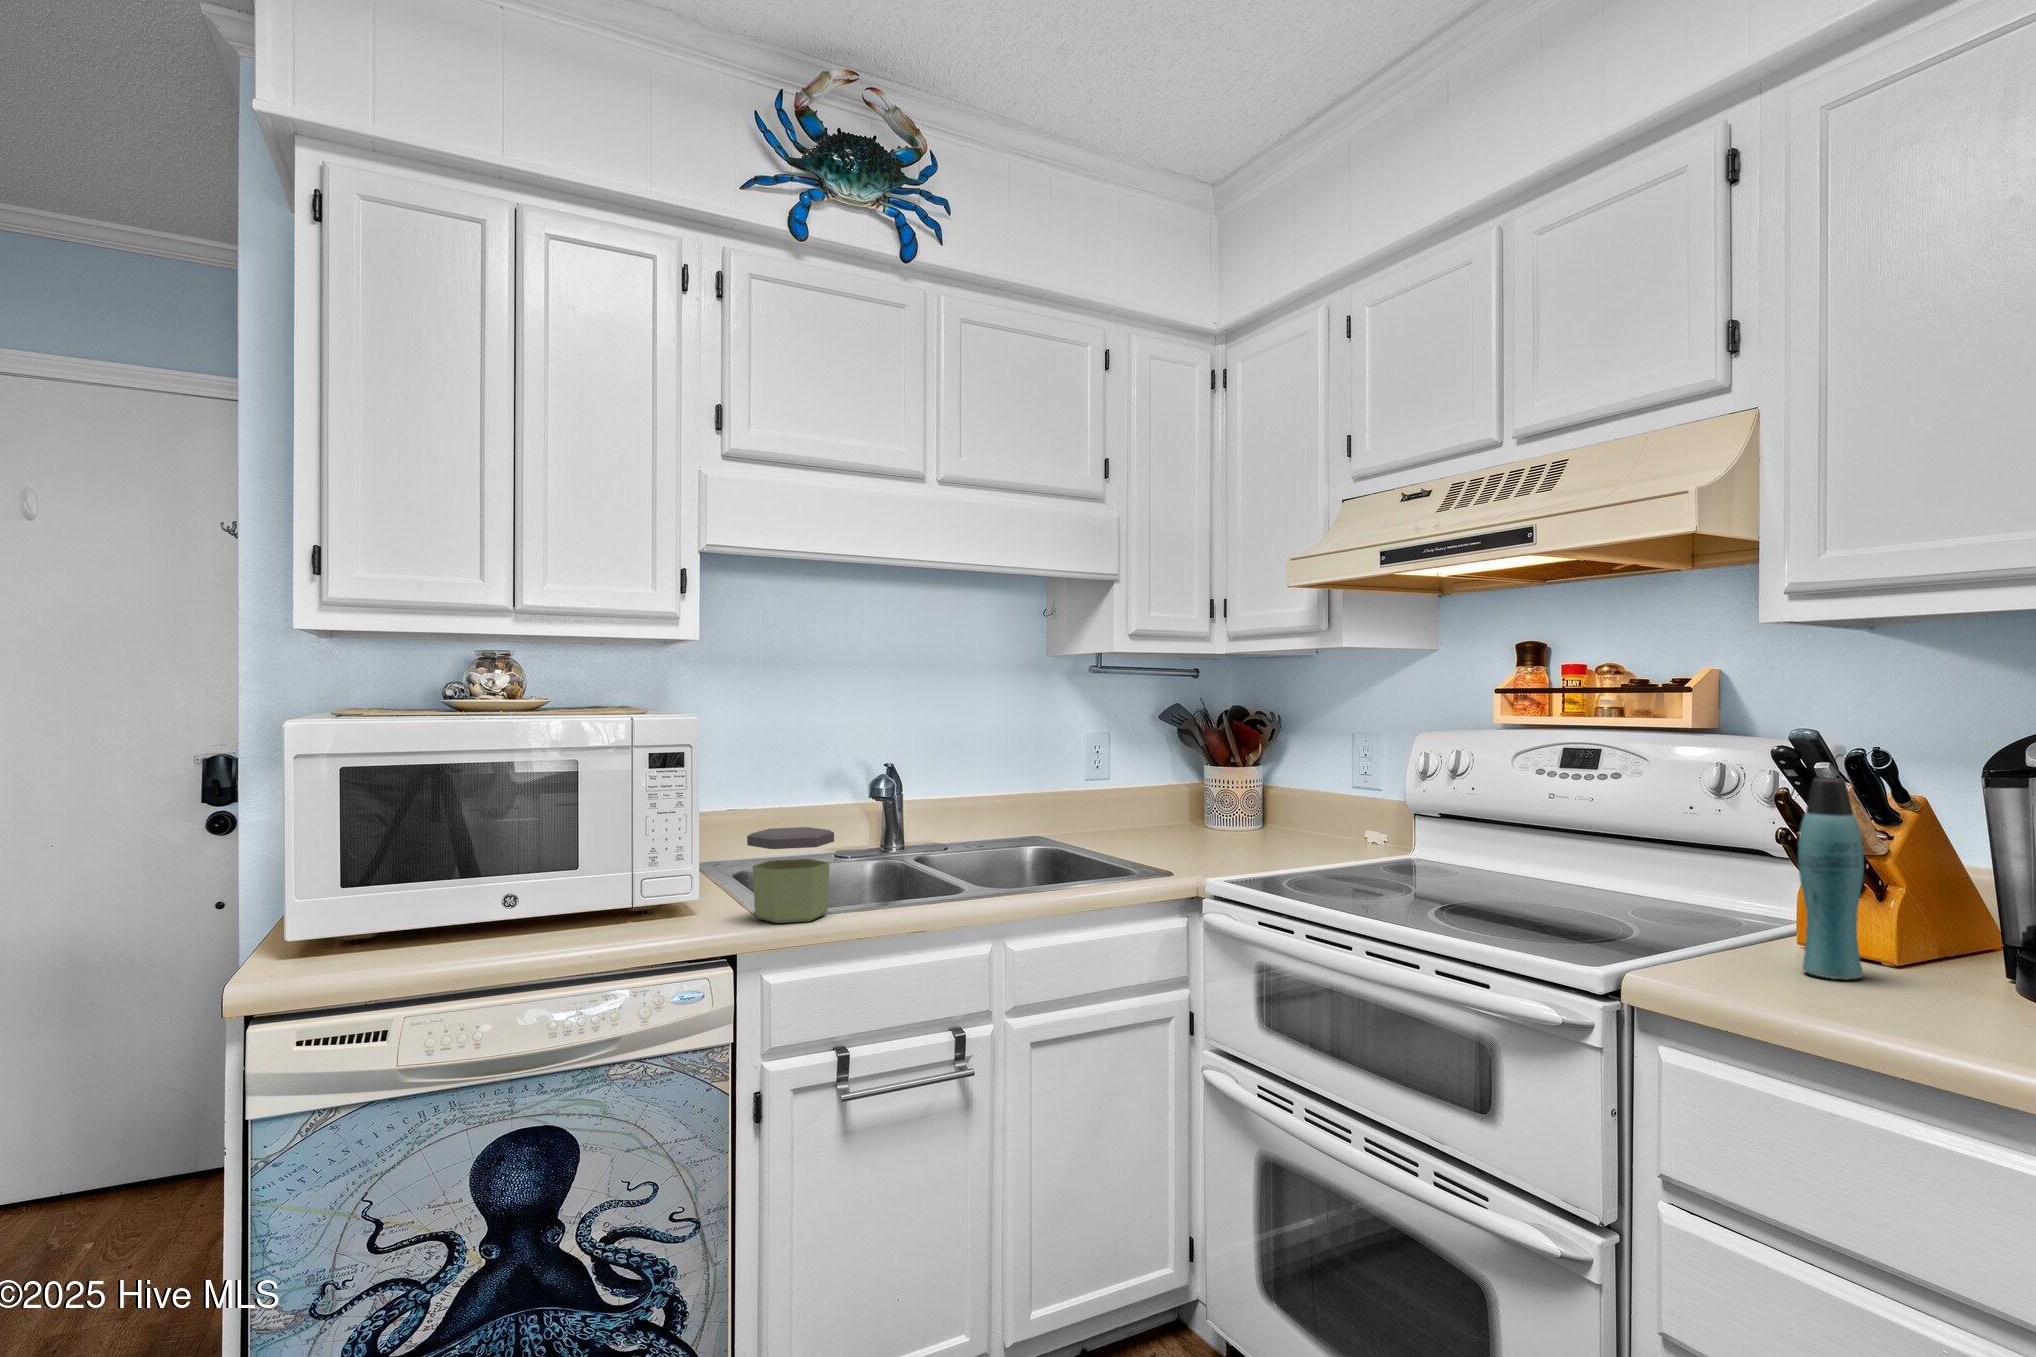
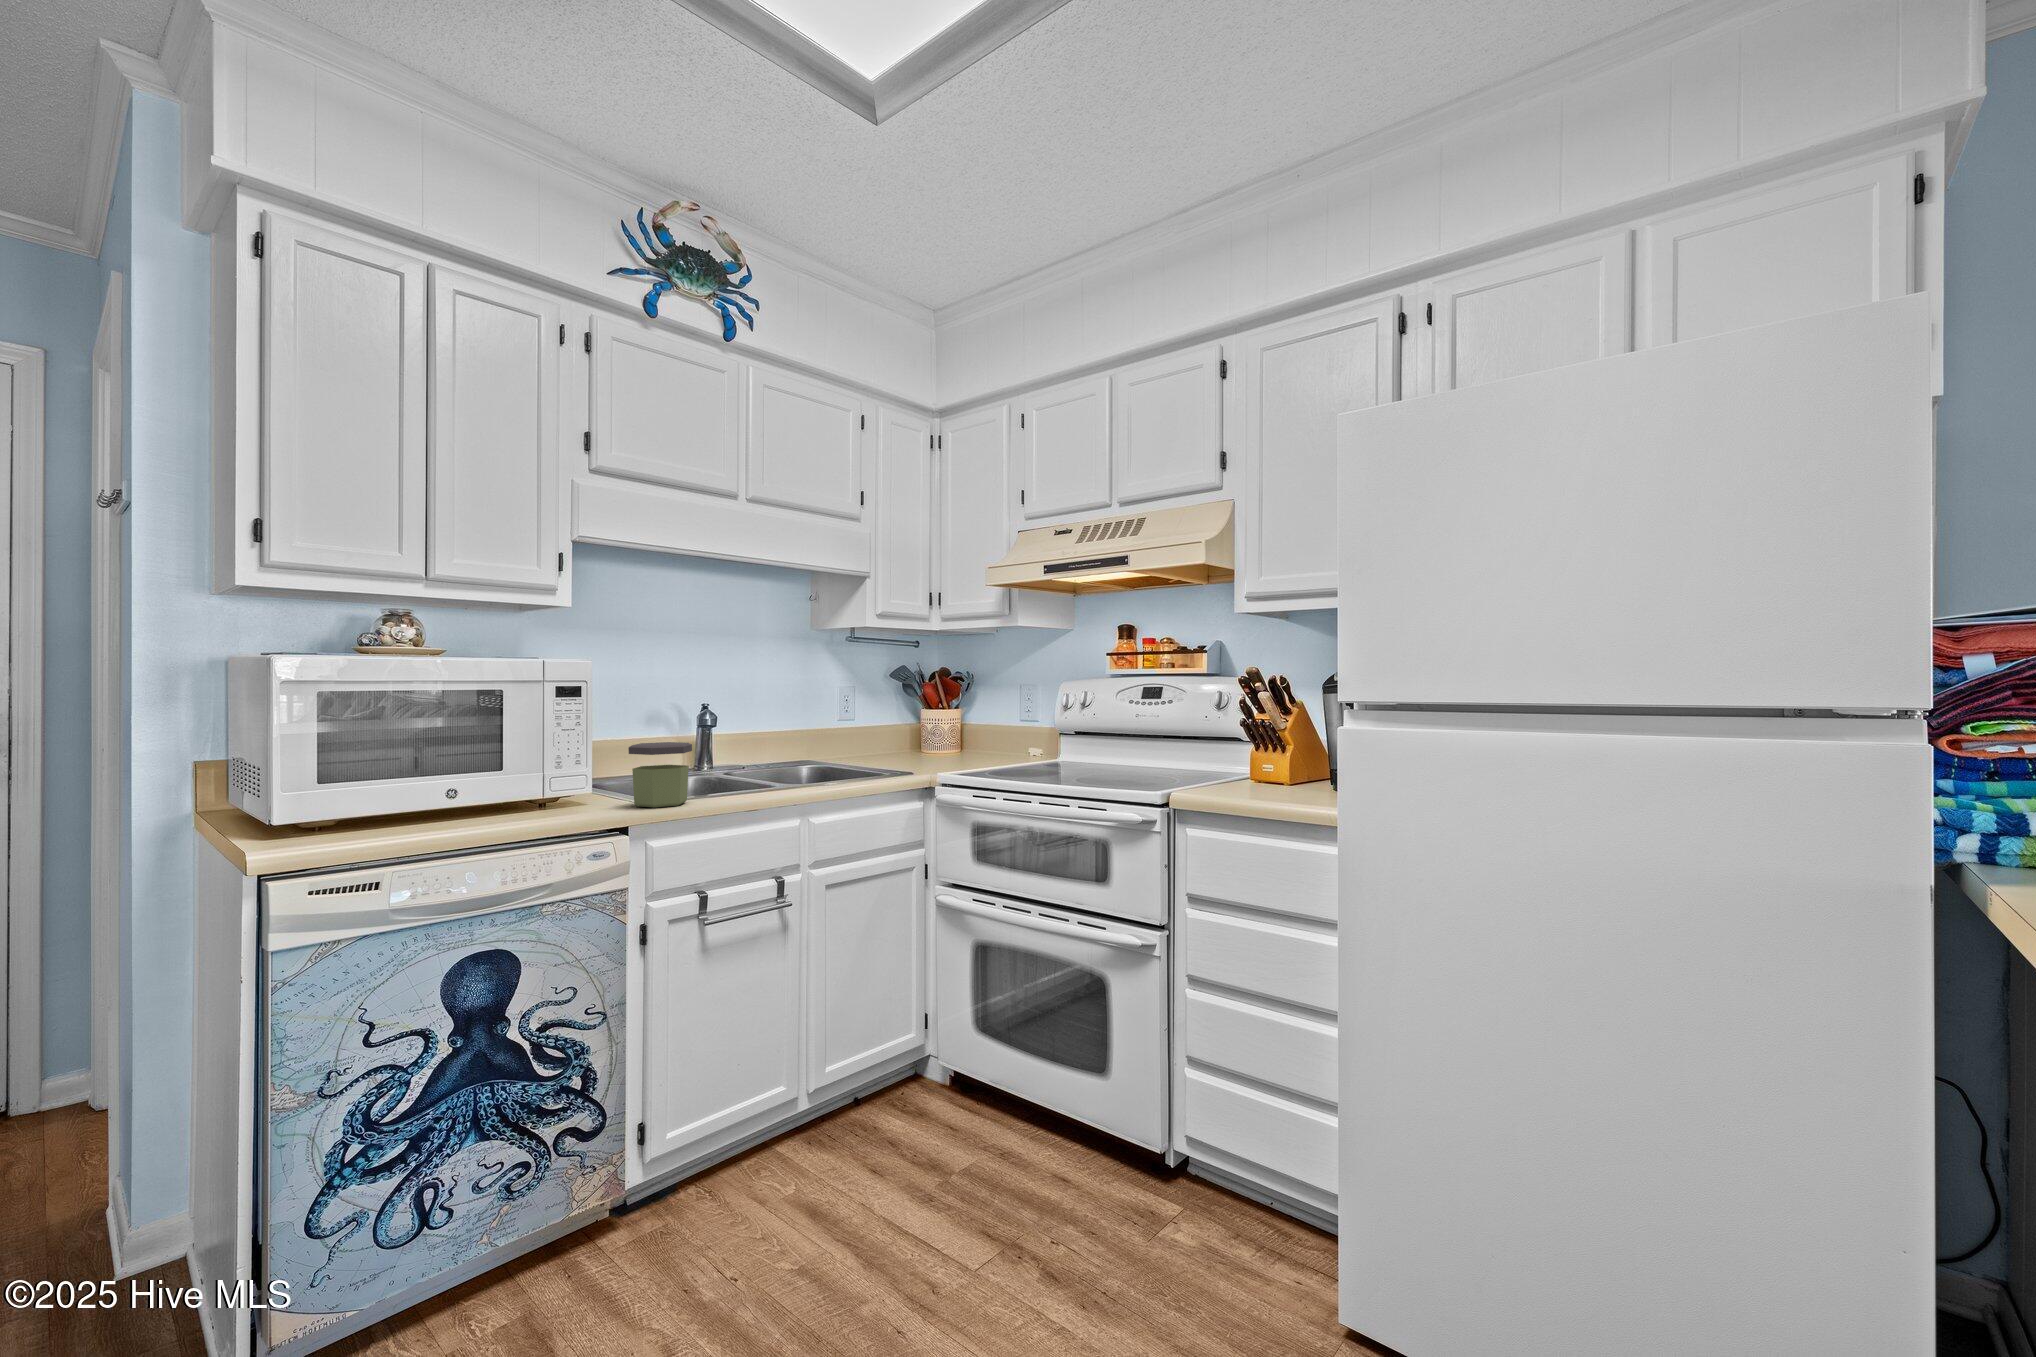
bottle: present [1798,777,1864,979] -> none [1270,692,1299,796]

